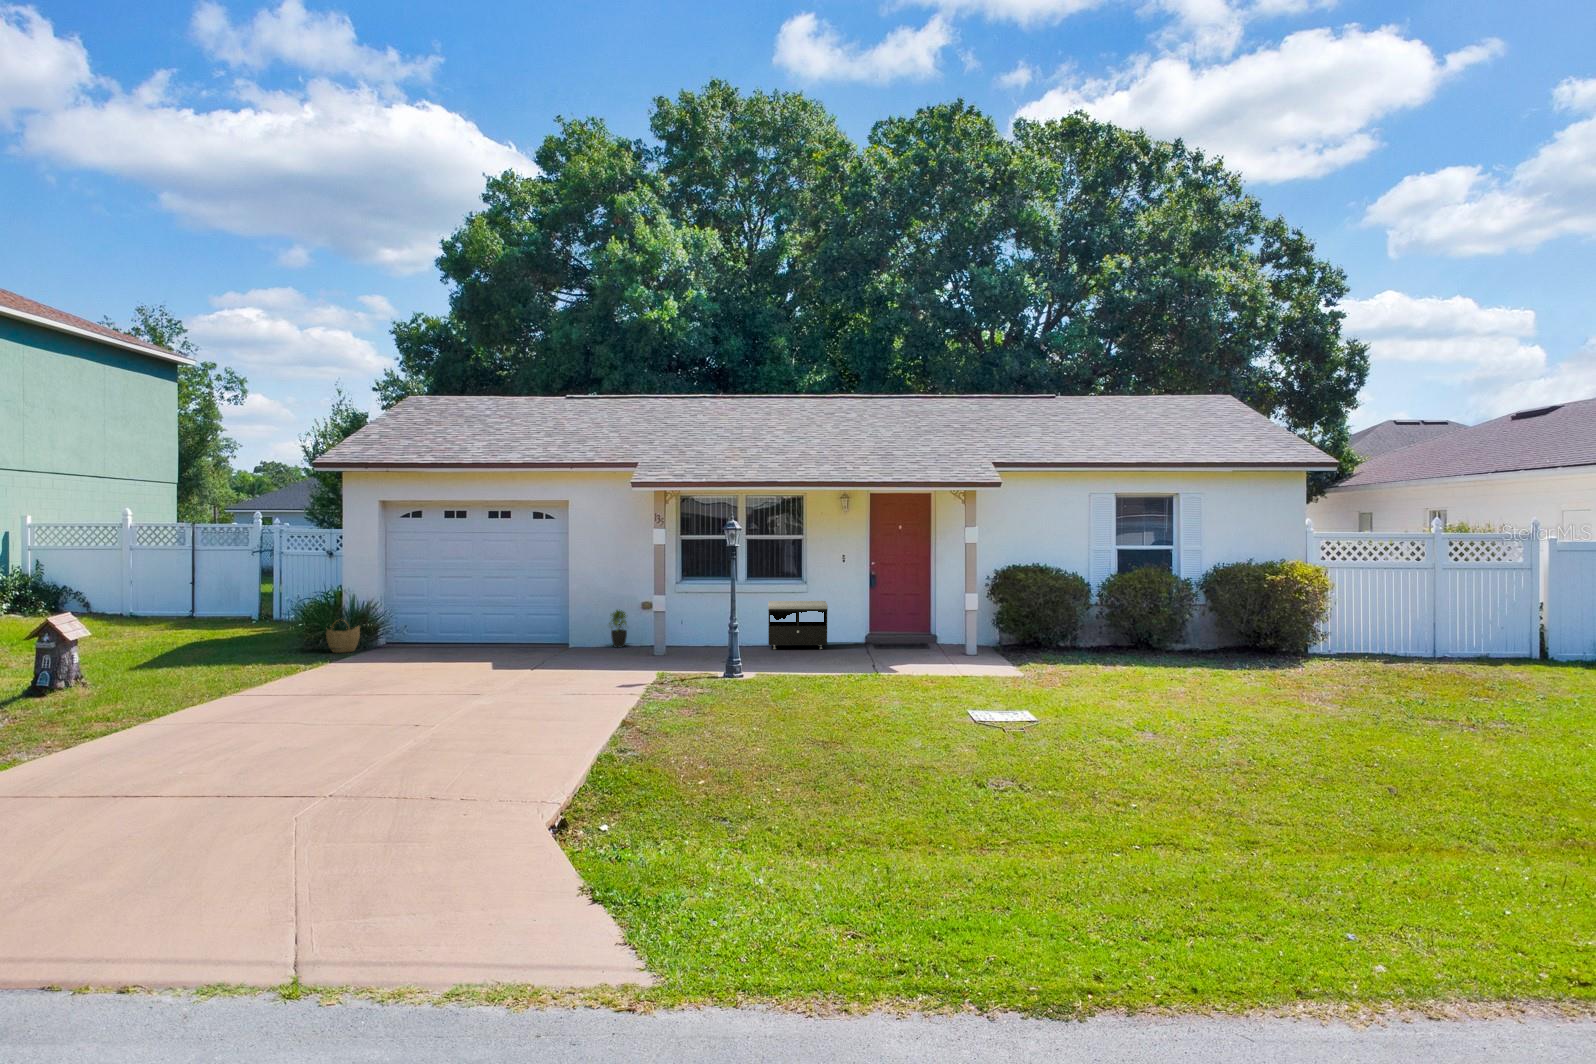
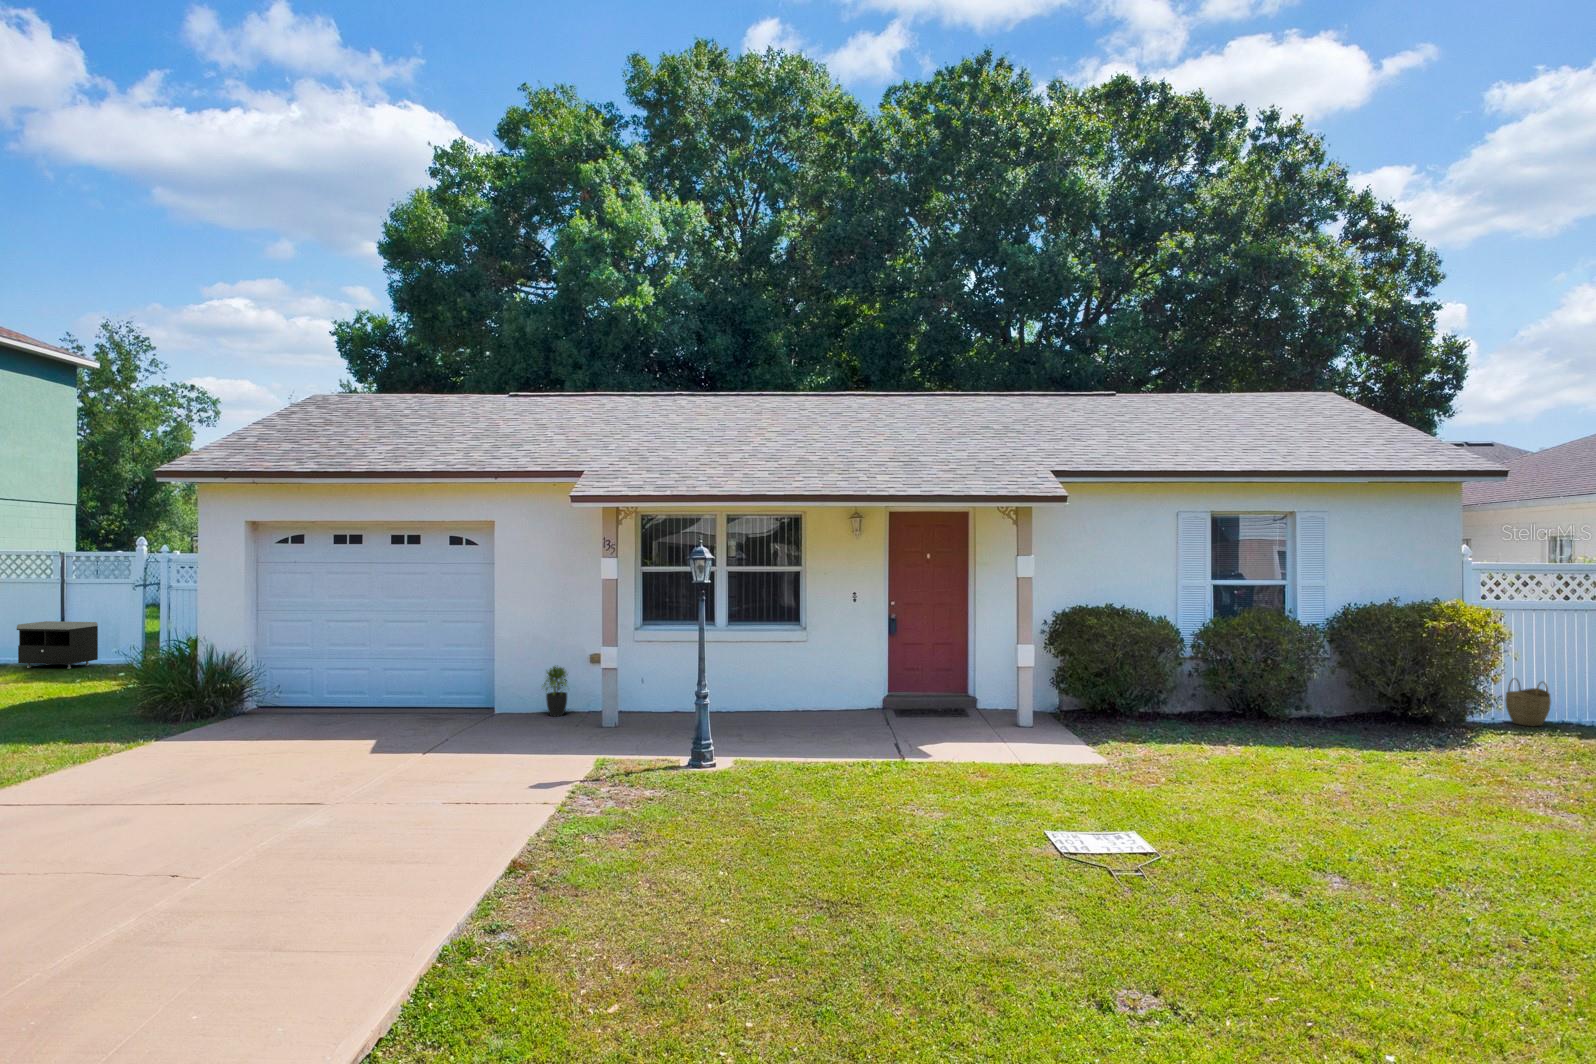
storage bench: present [768,601,828,649] -> present [17,621,98,668]
woven basket: present [326,620,360,653] -> present [1505,678,1551,726]

